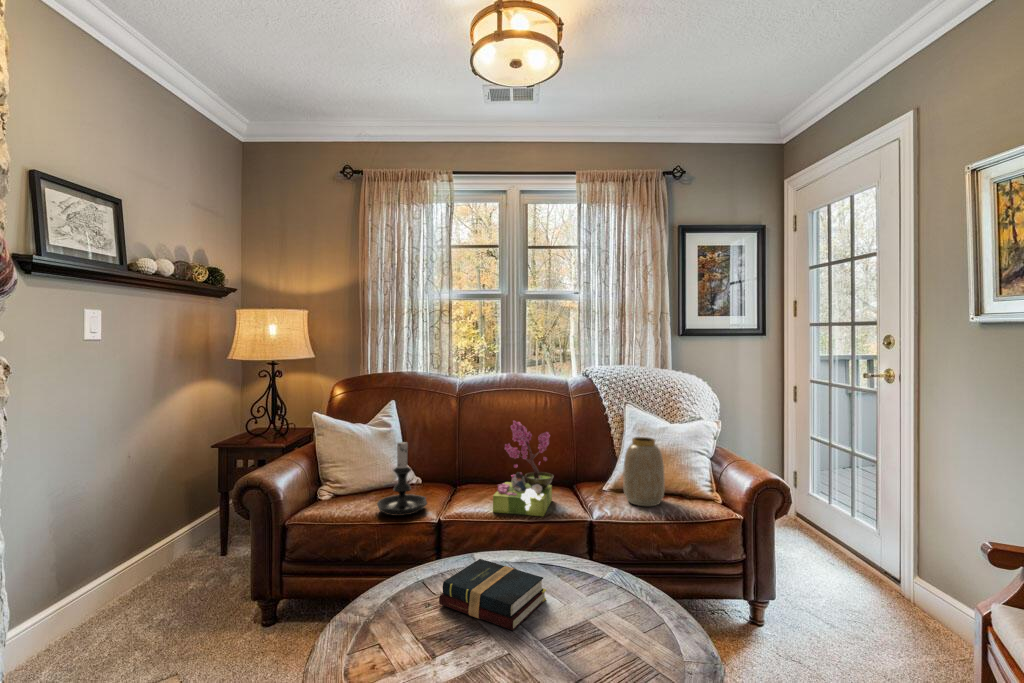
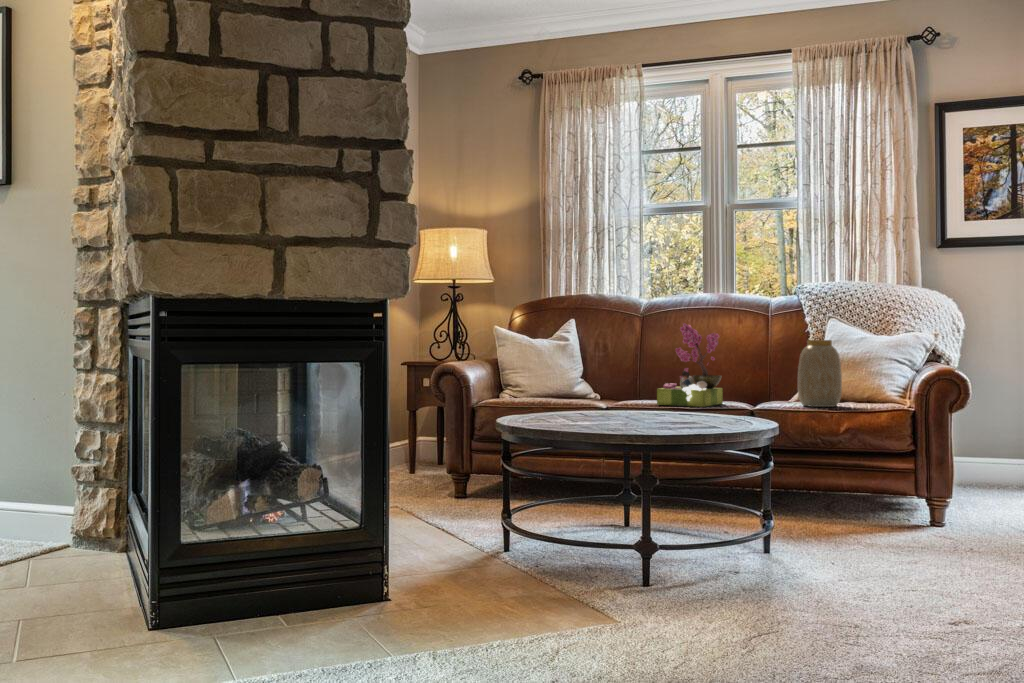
candle holder: present [377,442,427,516] -> none [550,334,597,404]
hardback book: present [439,559,546,630] -> none [584,397,666,421]

